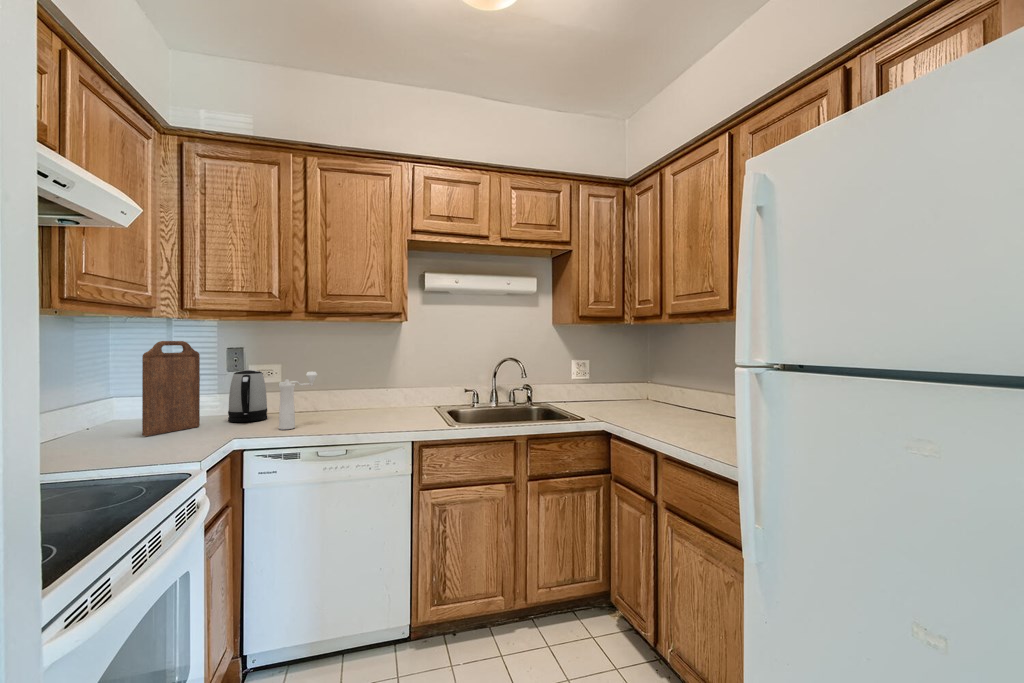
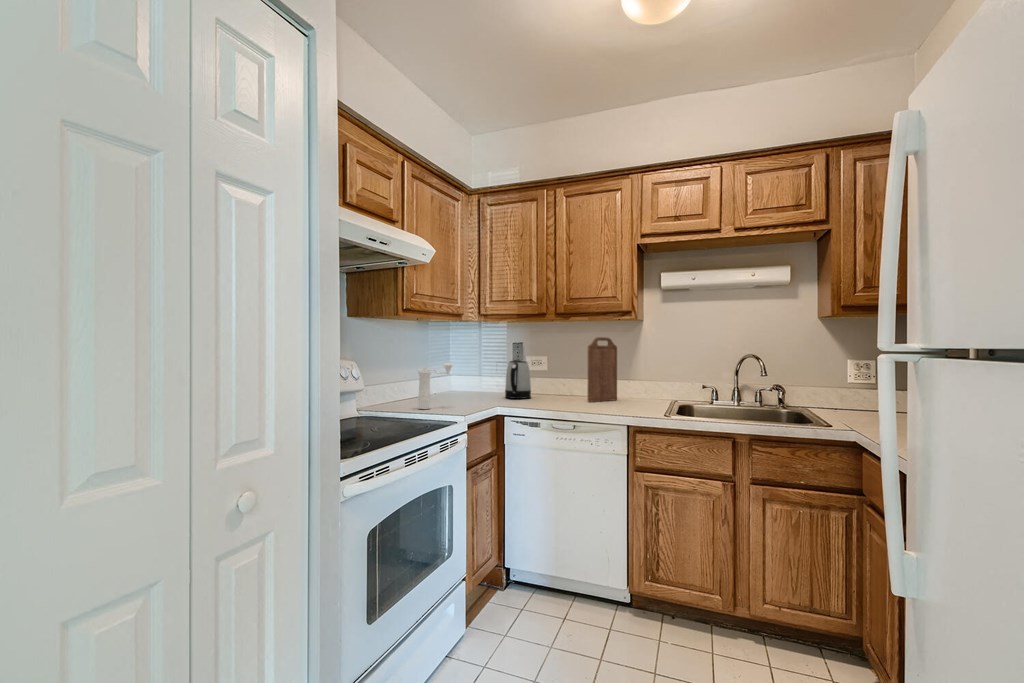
cutting board: present [142,341,200,436] -> present [588,337,617,402]
pepper mill: present [279,372,317,429] -> present [418,363,453,409]

